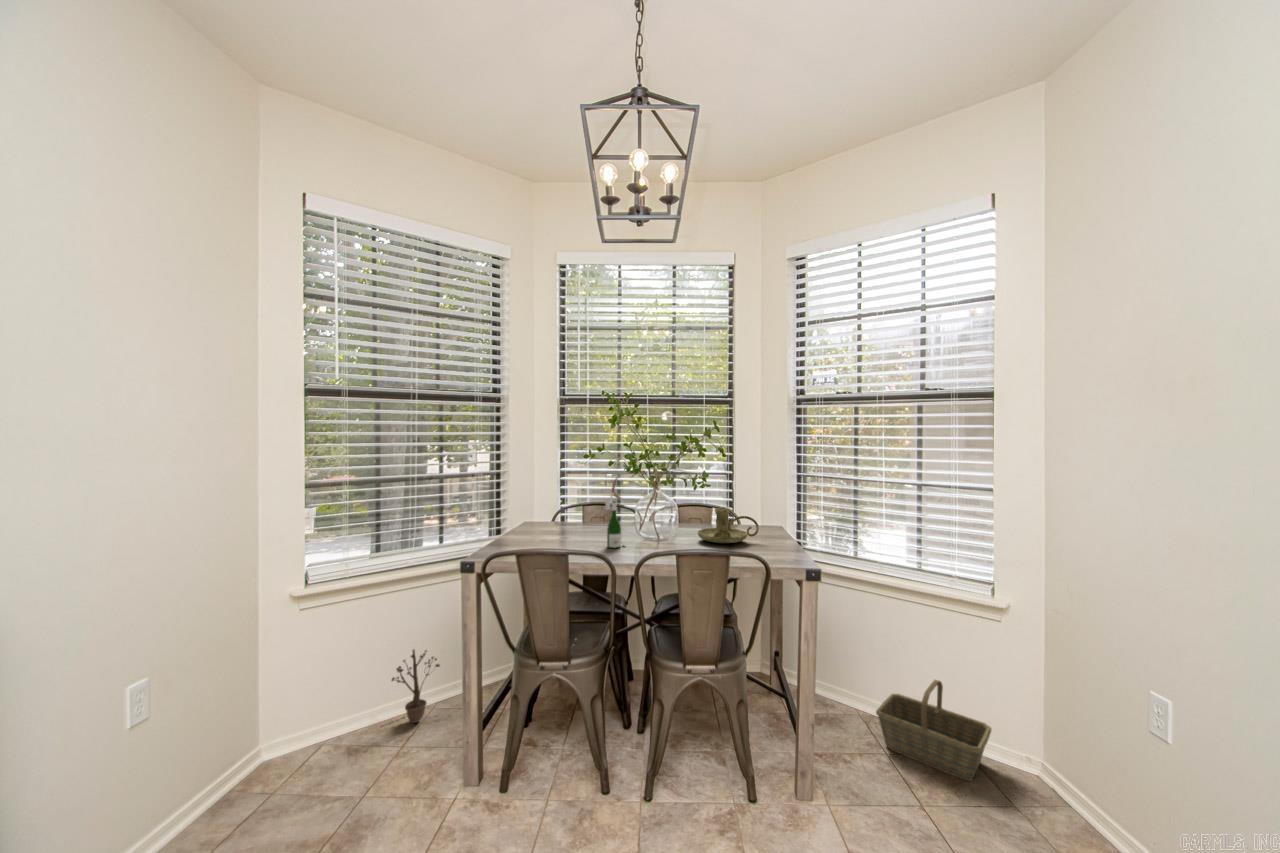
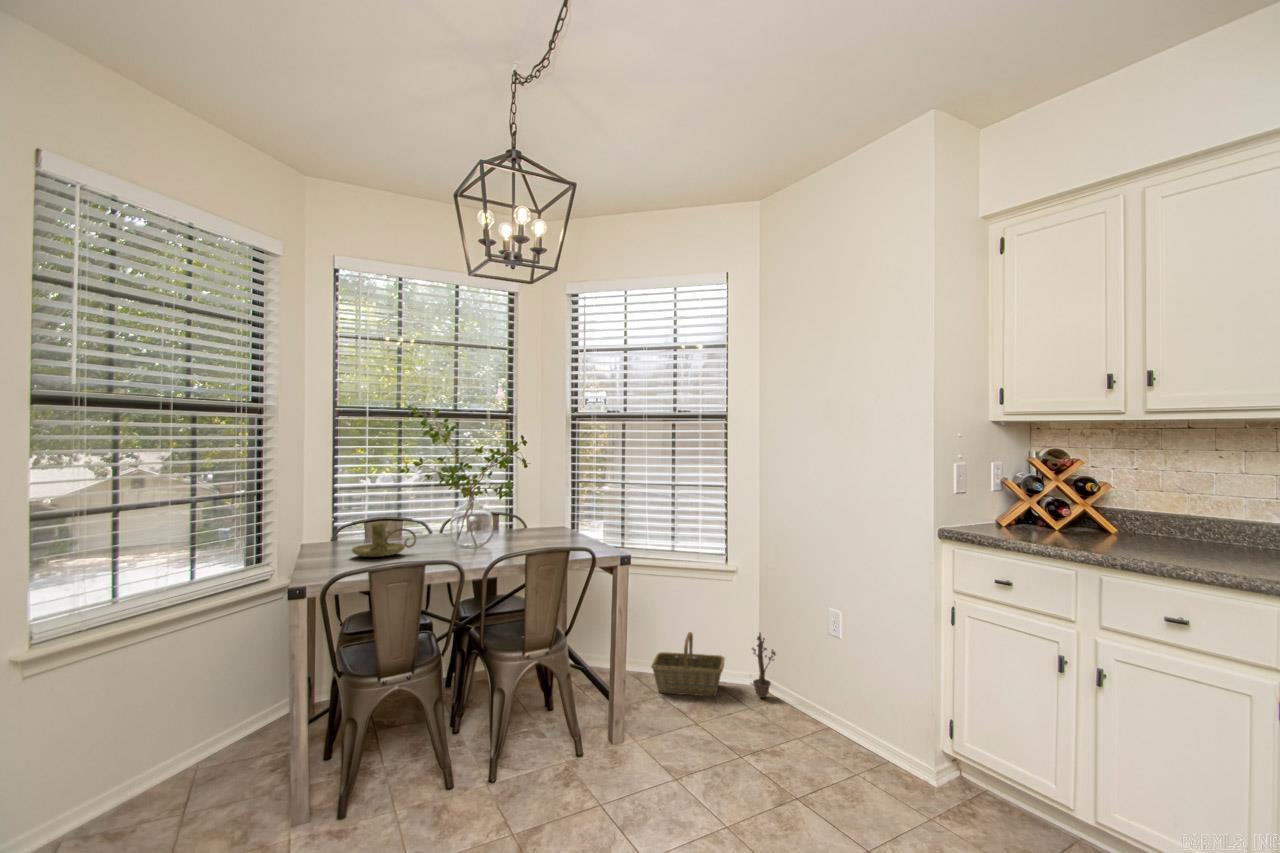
wine bottle: present [606,478,626,548] -> none [436,490,456,558]
candle holder: present [698,508,759,543] -> present [352,522,416,557]
decorative plant: present [381,649,440,727] -> present [751,633,776,698]

